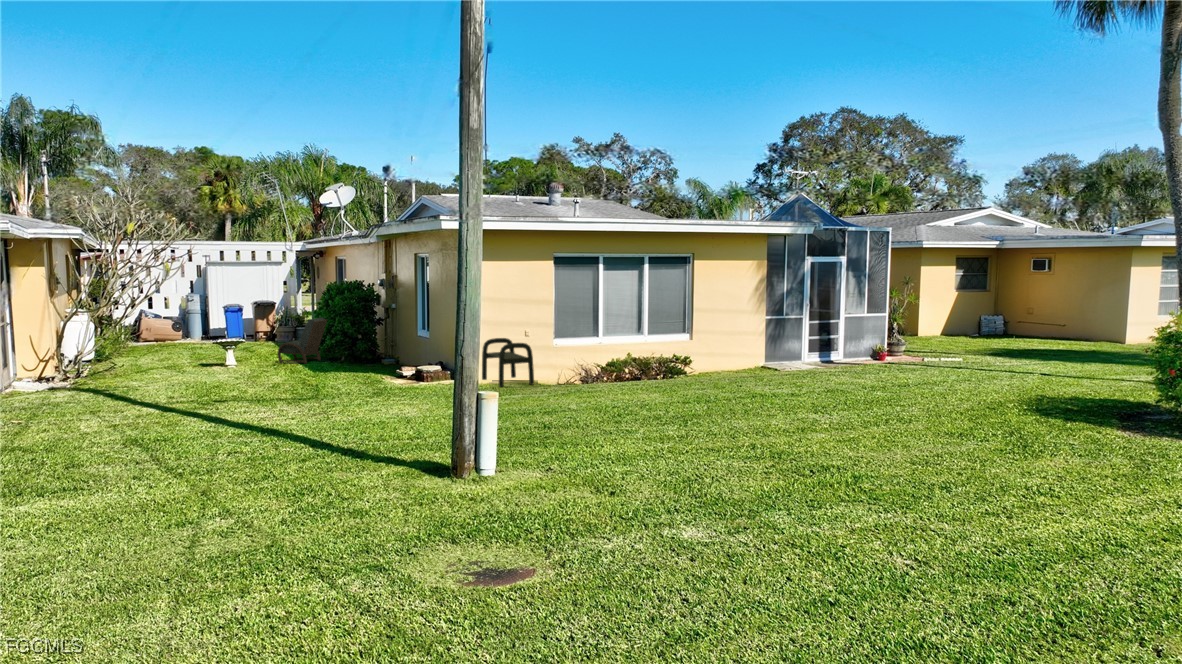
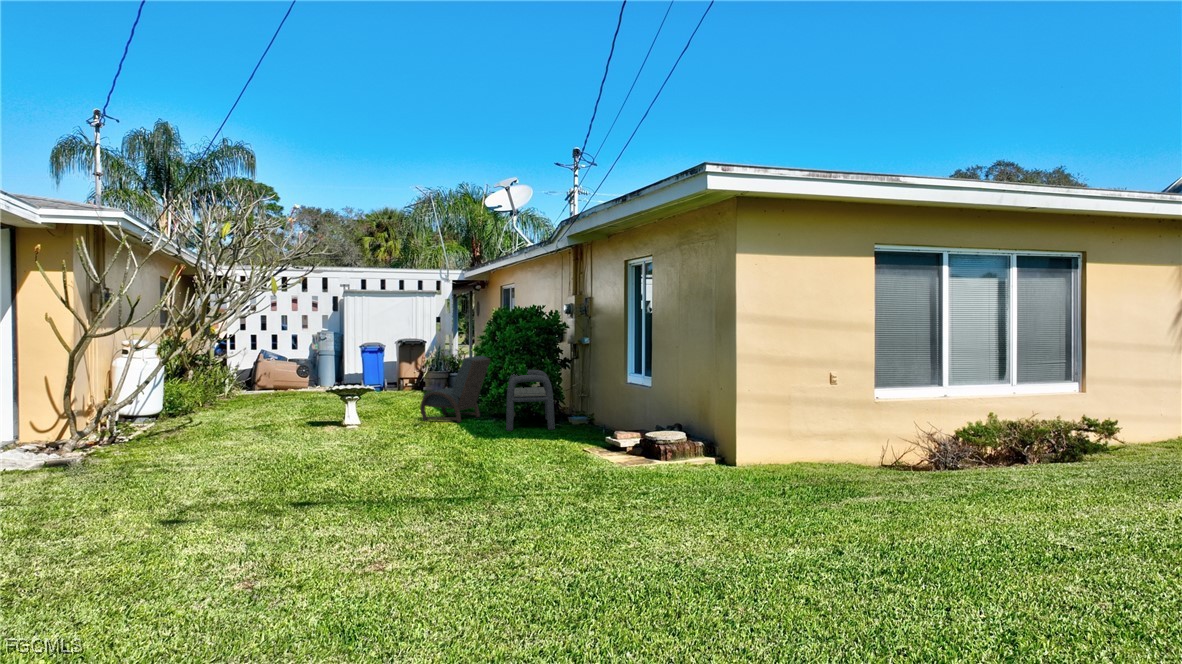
bench: present [482,338,534,387] -> present [506,370,555,431]

